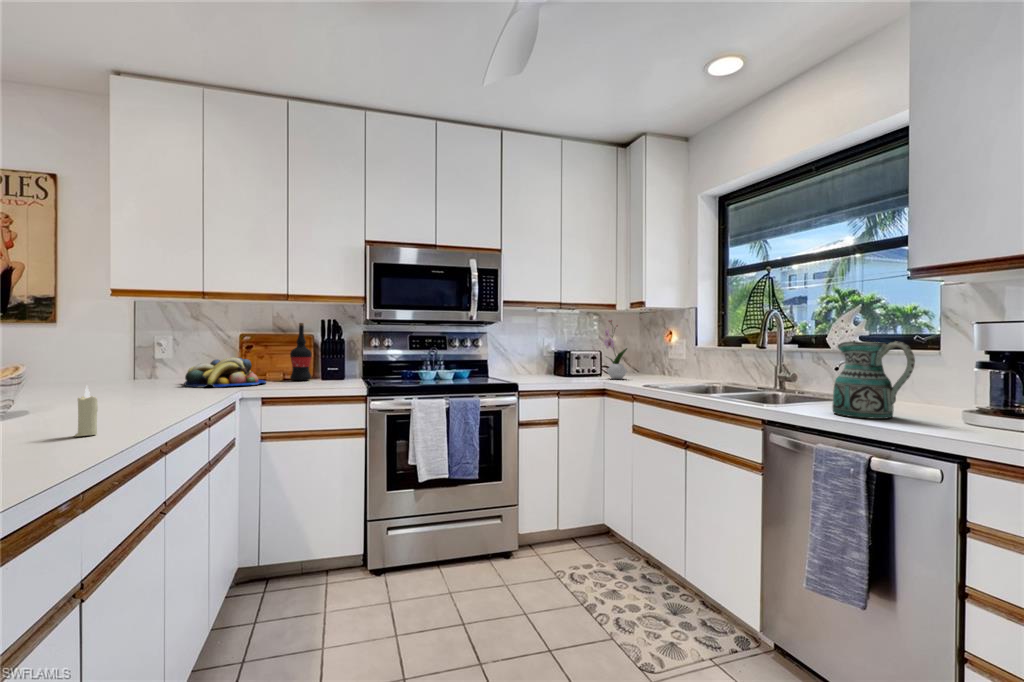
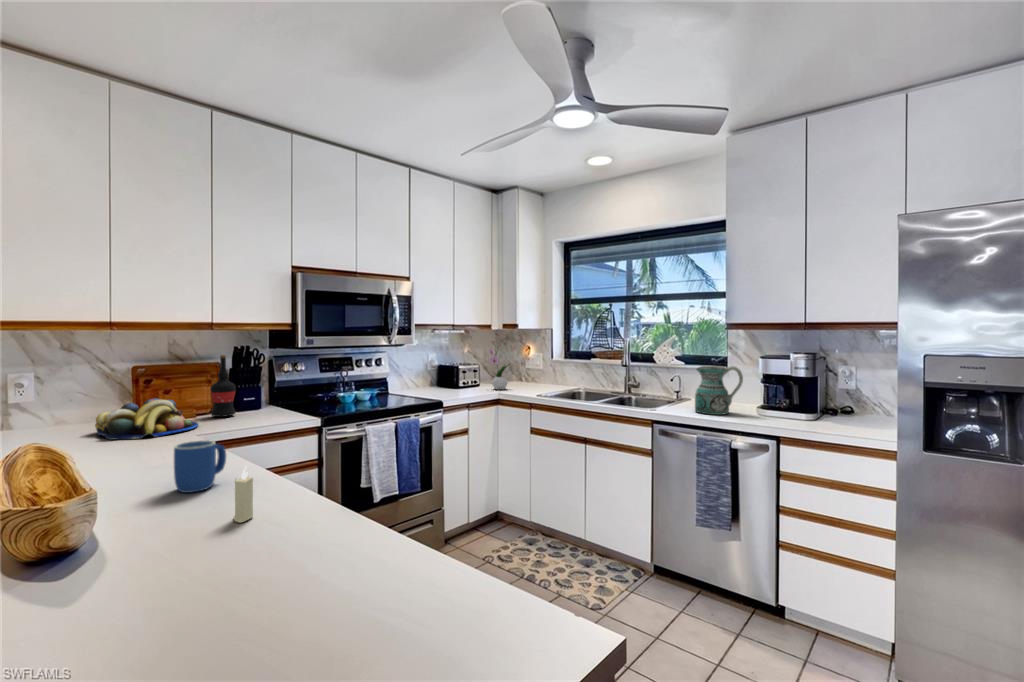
mug: none [108,374,161,417] -> present [174,440,226,493]

